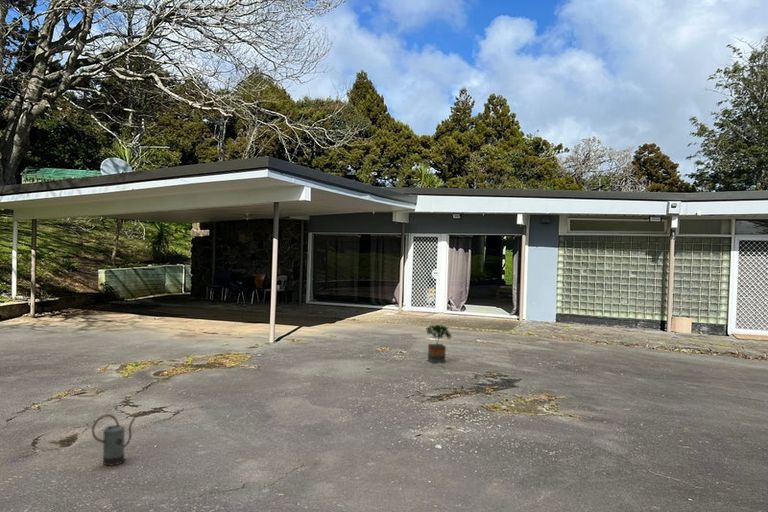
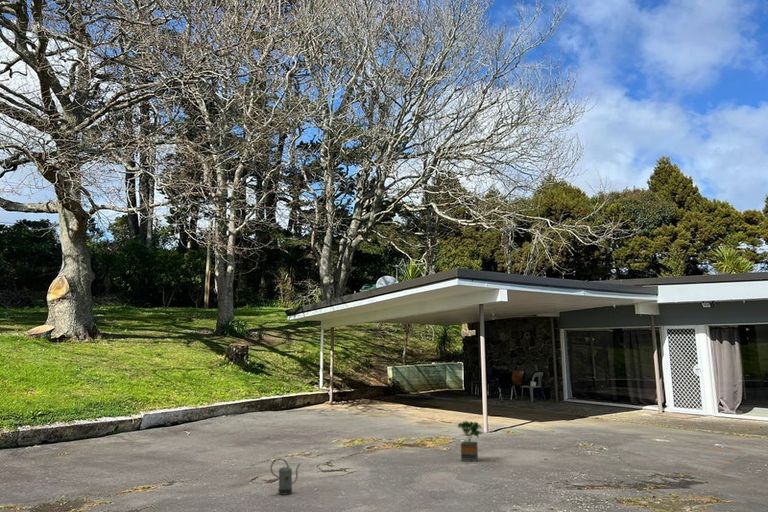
potted tree: present [426,325,451,363] -> present [458,421,482,462]

